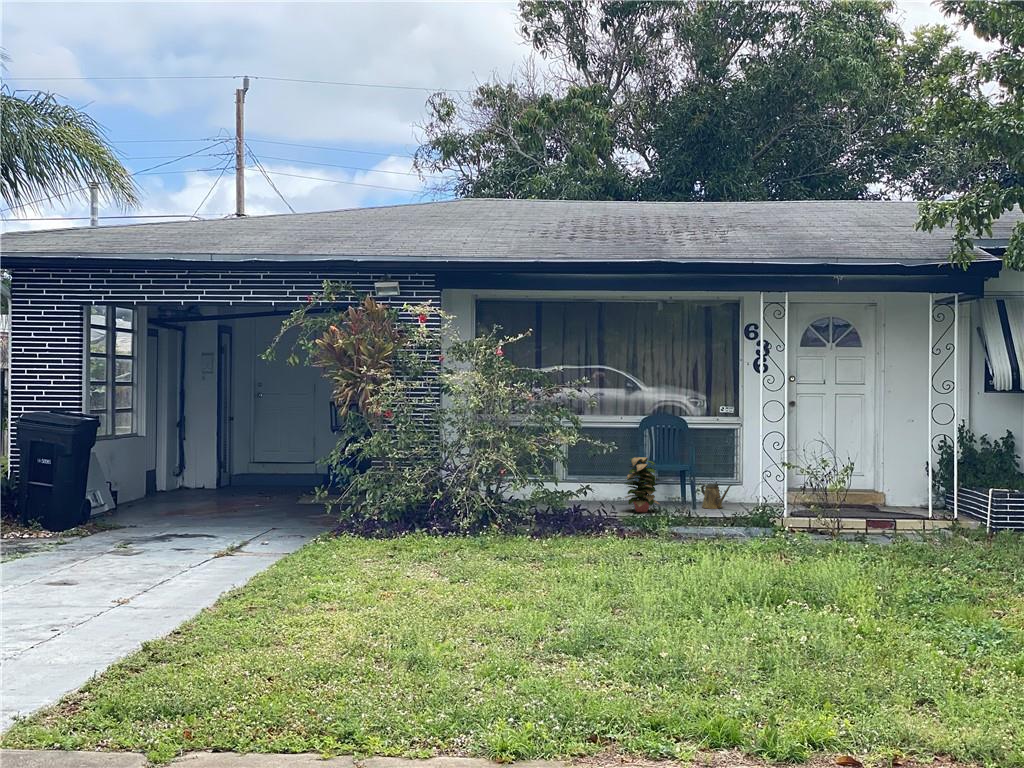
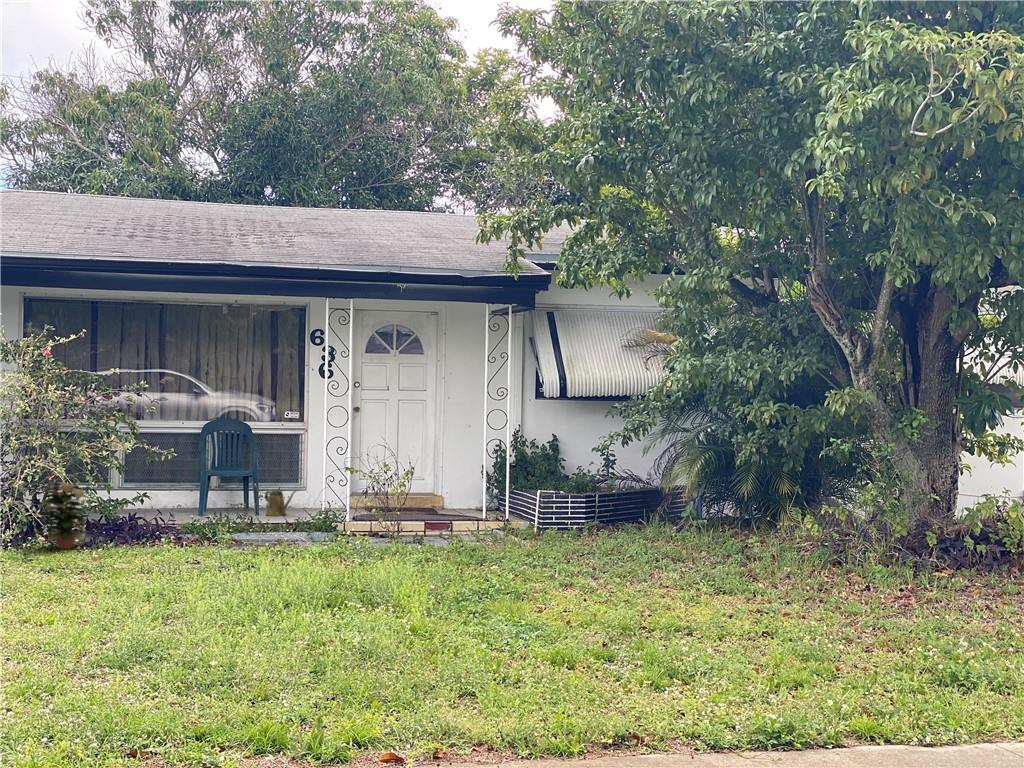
decorative plant: present [625,457,660,512] -> present [40,482,86,548]

